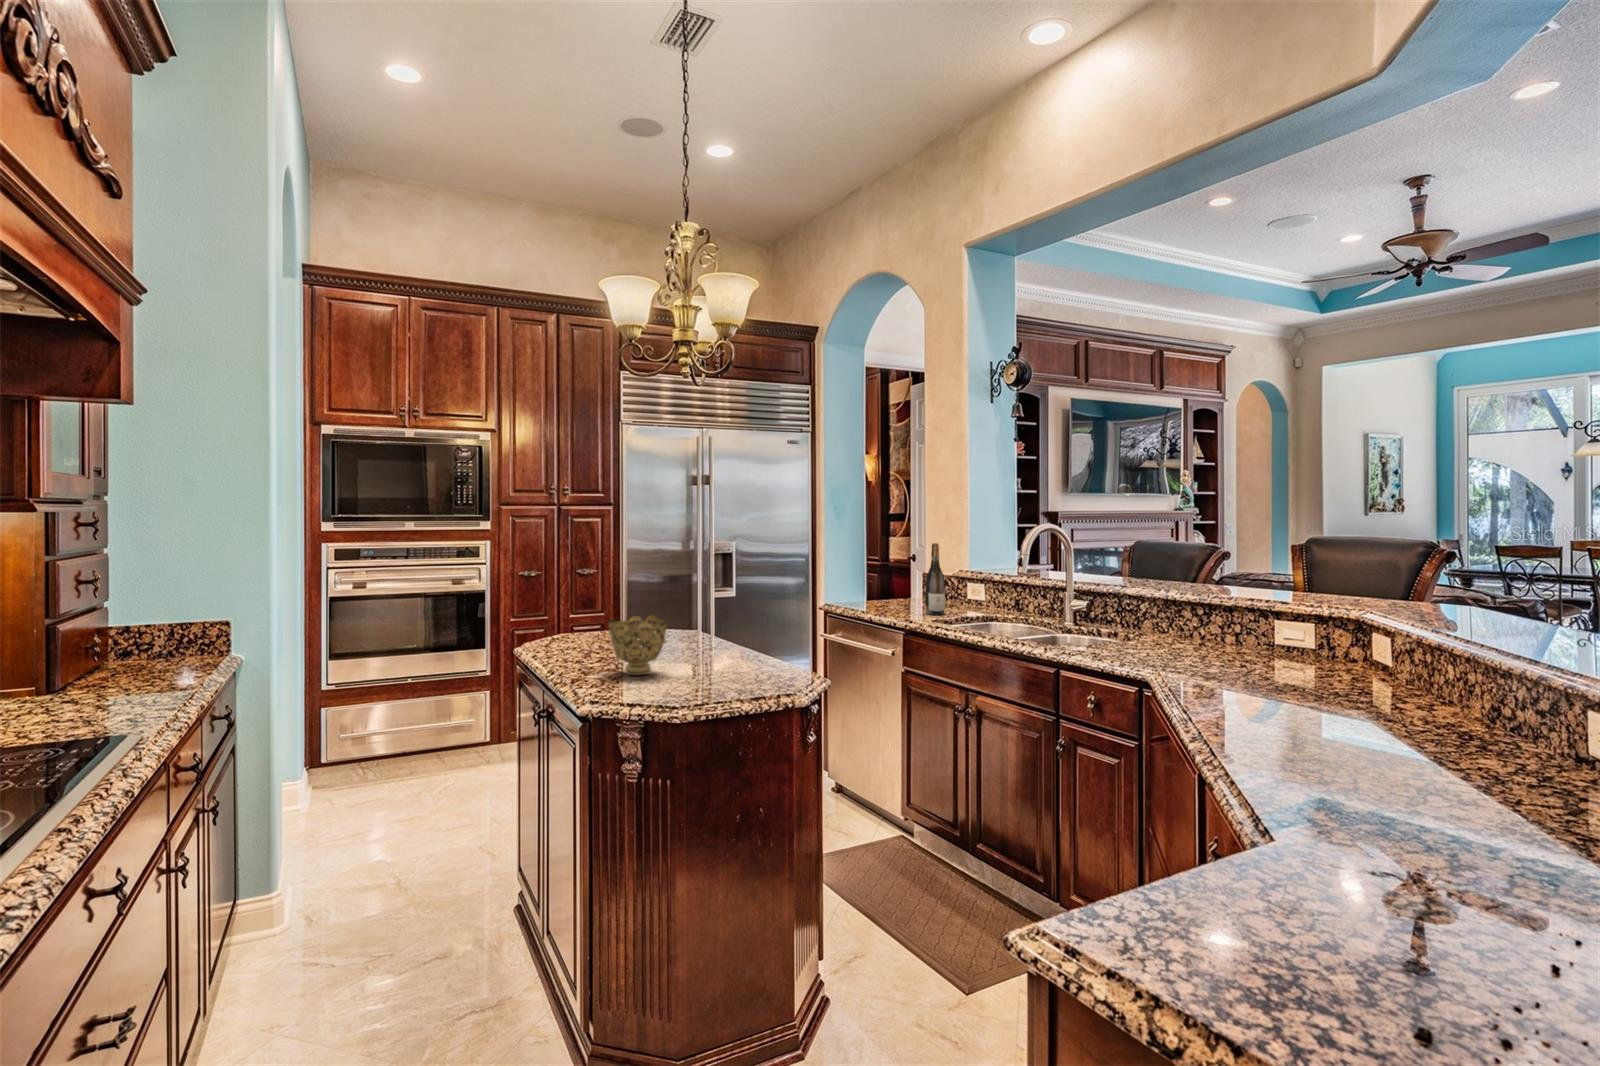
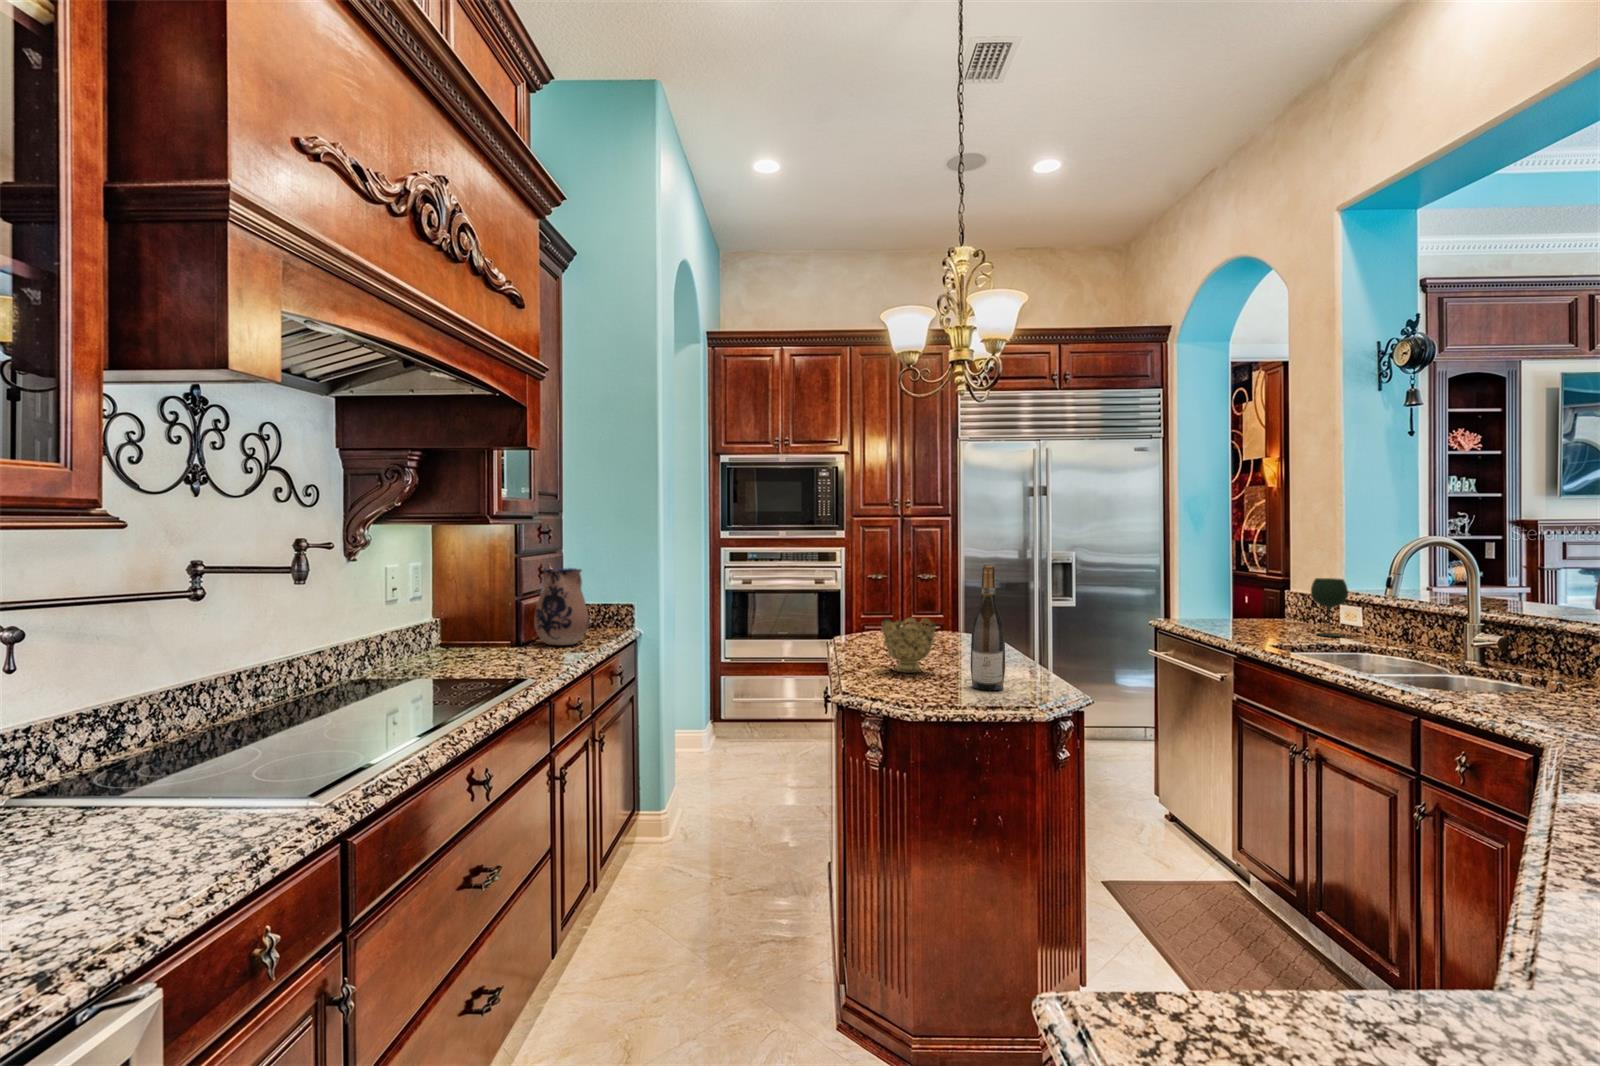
wine bottle: present [925,543,945,615] -> present [971,565,1005,690]
wine glass: none [948,560,975,611] -> present [1311,578,1348,637]
ceramic pitcher: none [92,577,184,685] -> present [534,568,589,646]

